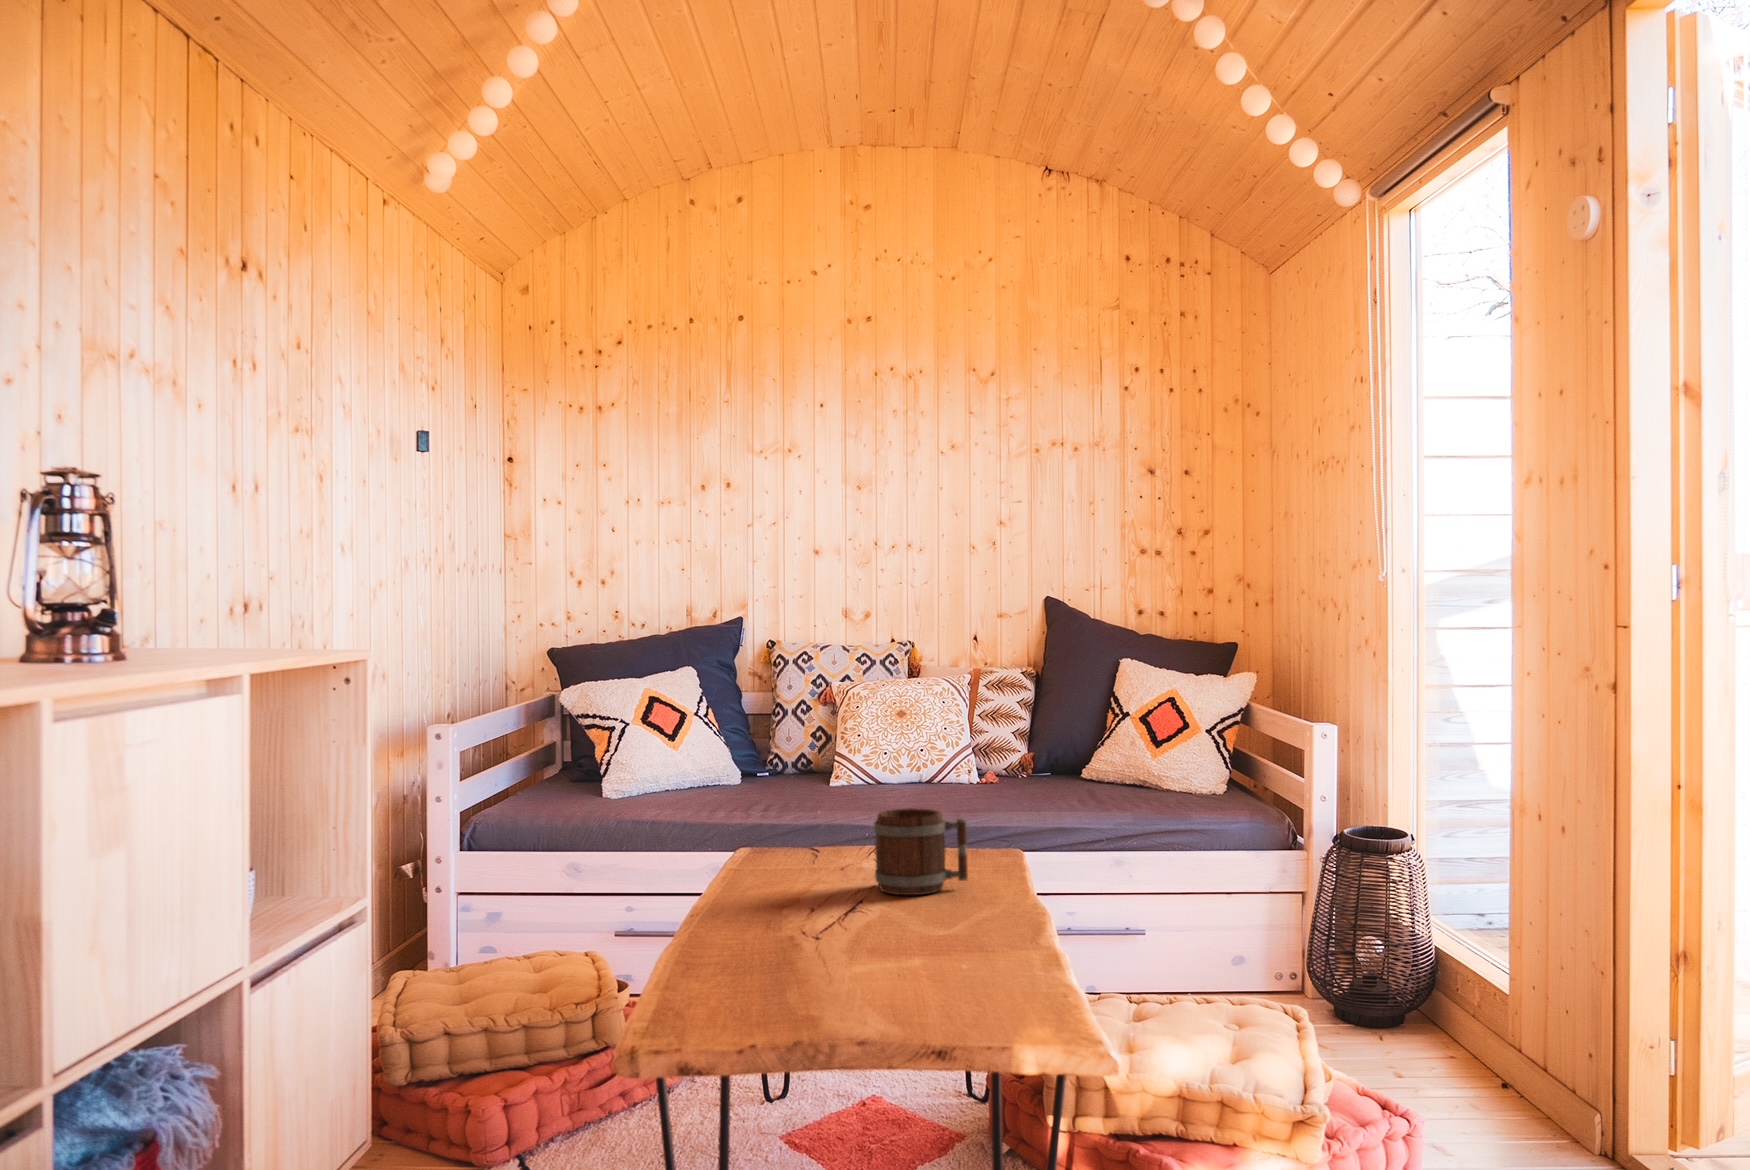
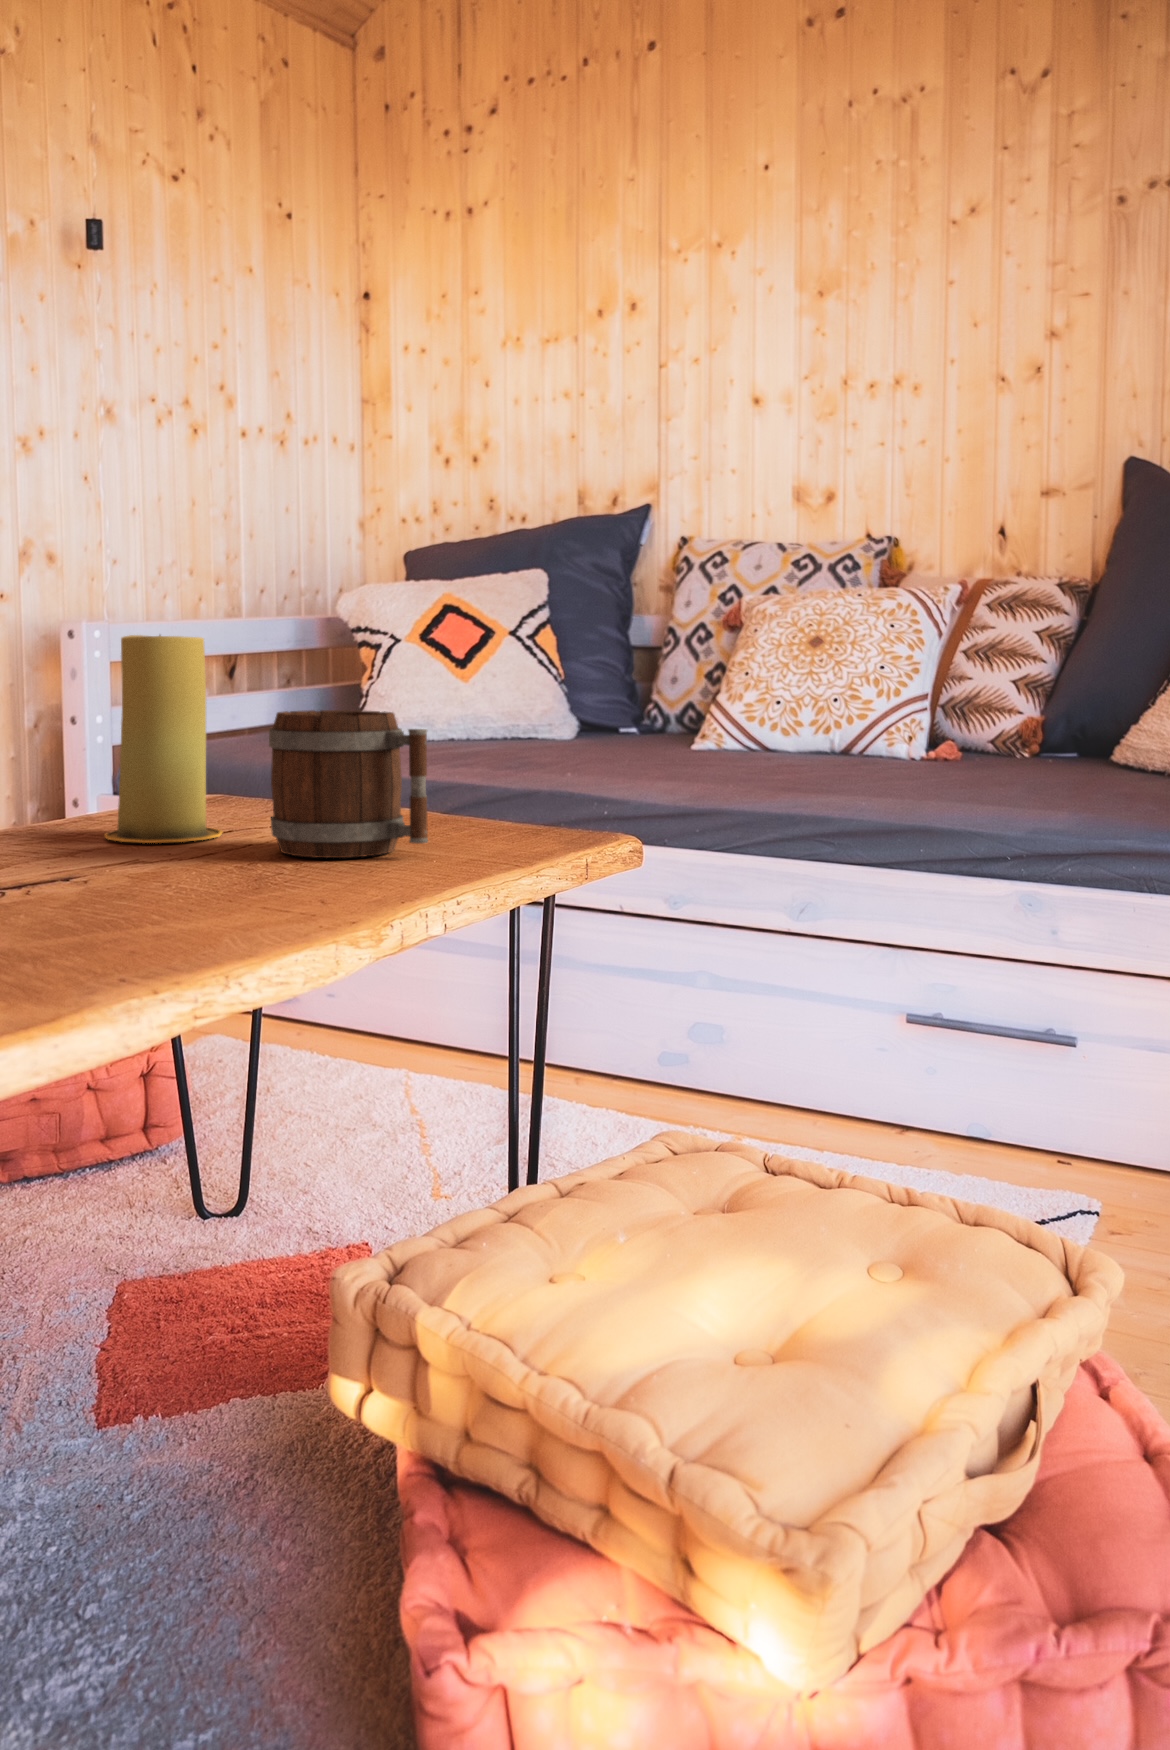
candle: none [755,773,822,898] -> present [104,635,222,843]

